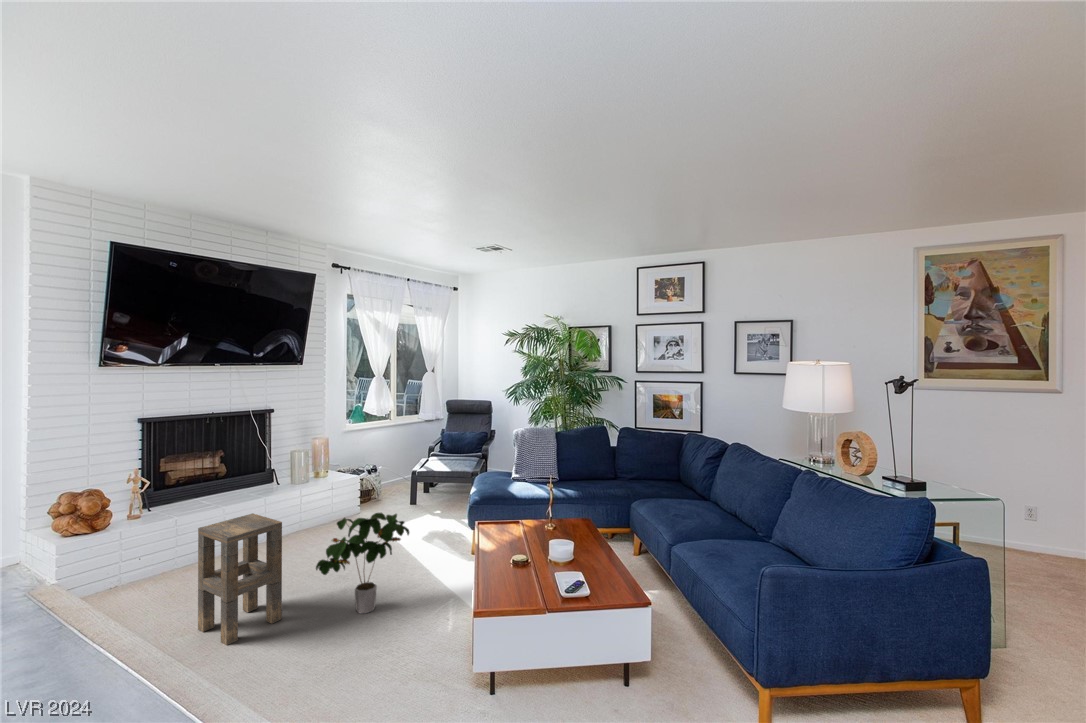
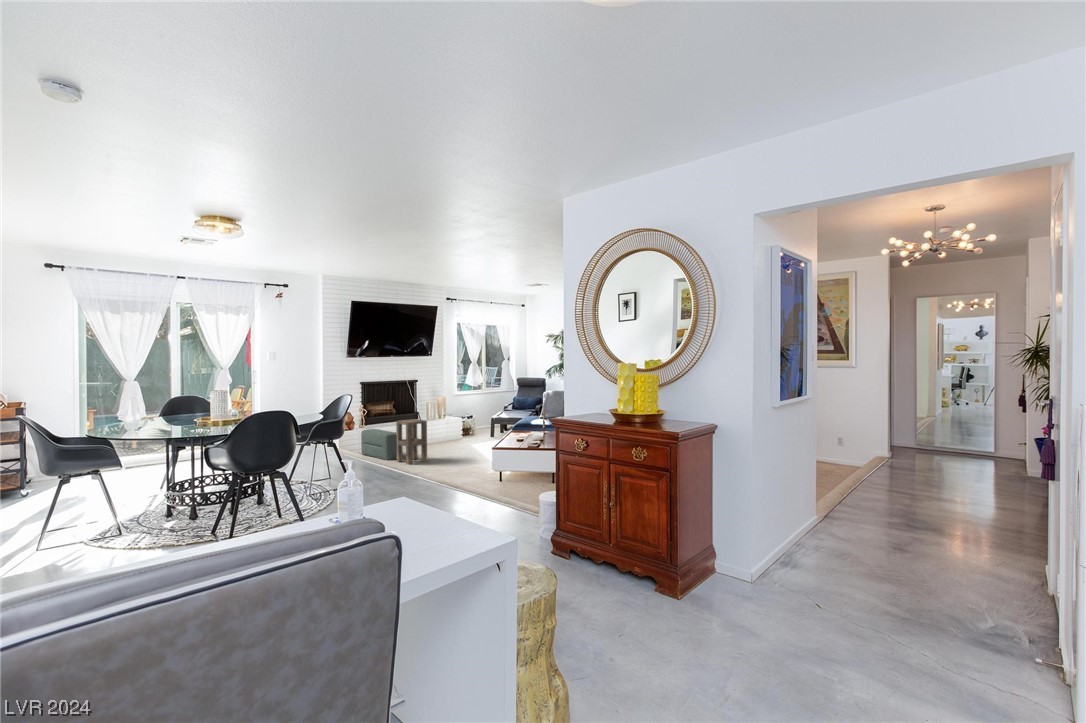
potted plant: present [316,513,409,613] -> none [440,420,479,462]
pouf: none [116,531,211,622] -> present [361,429,397,460]

